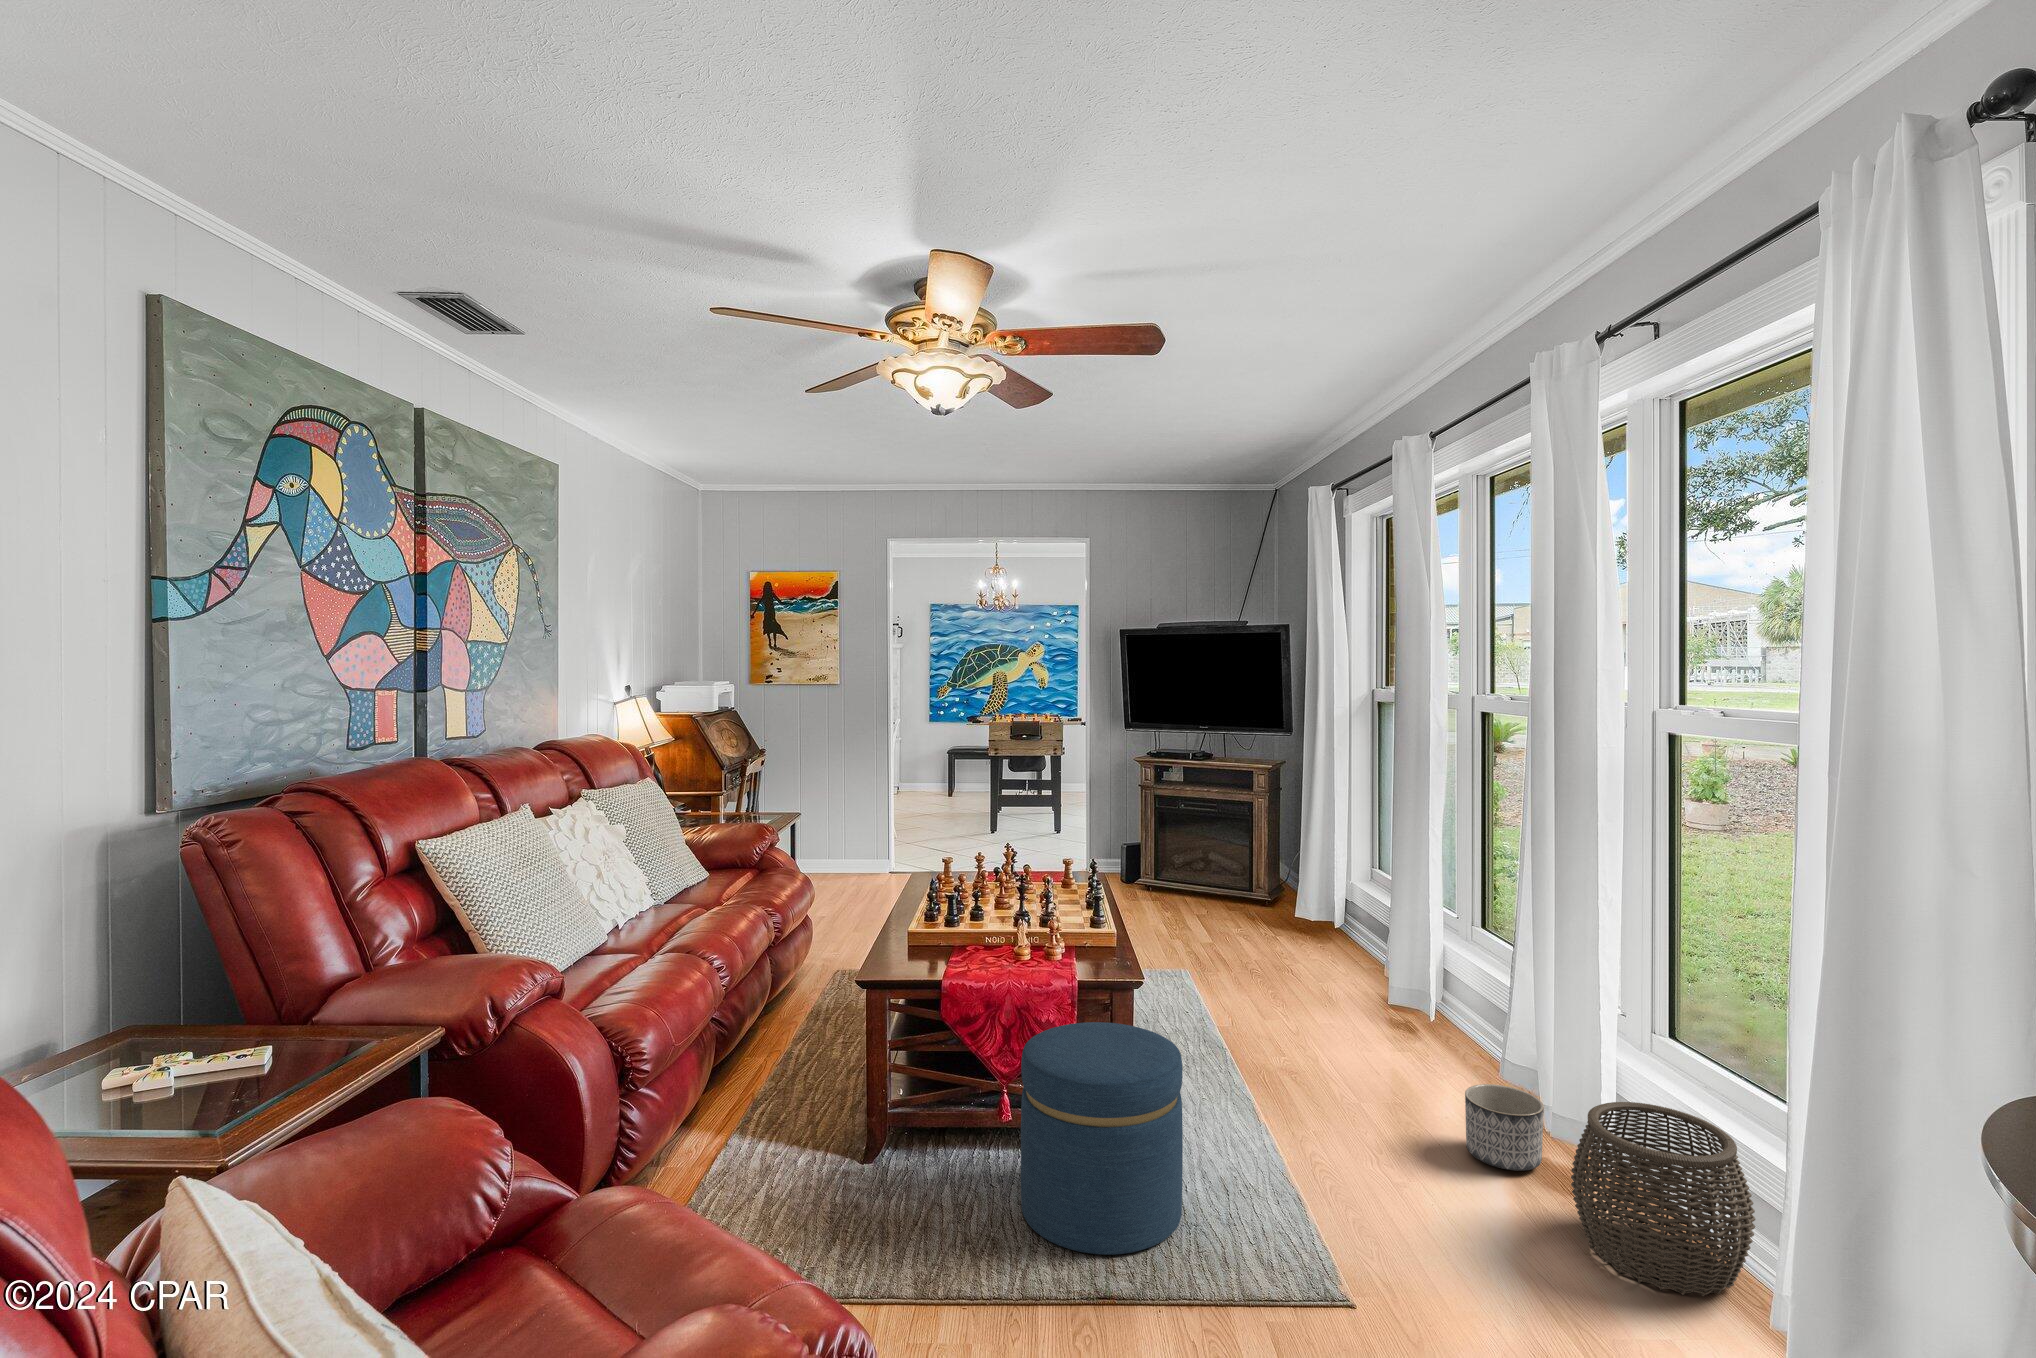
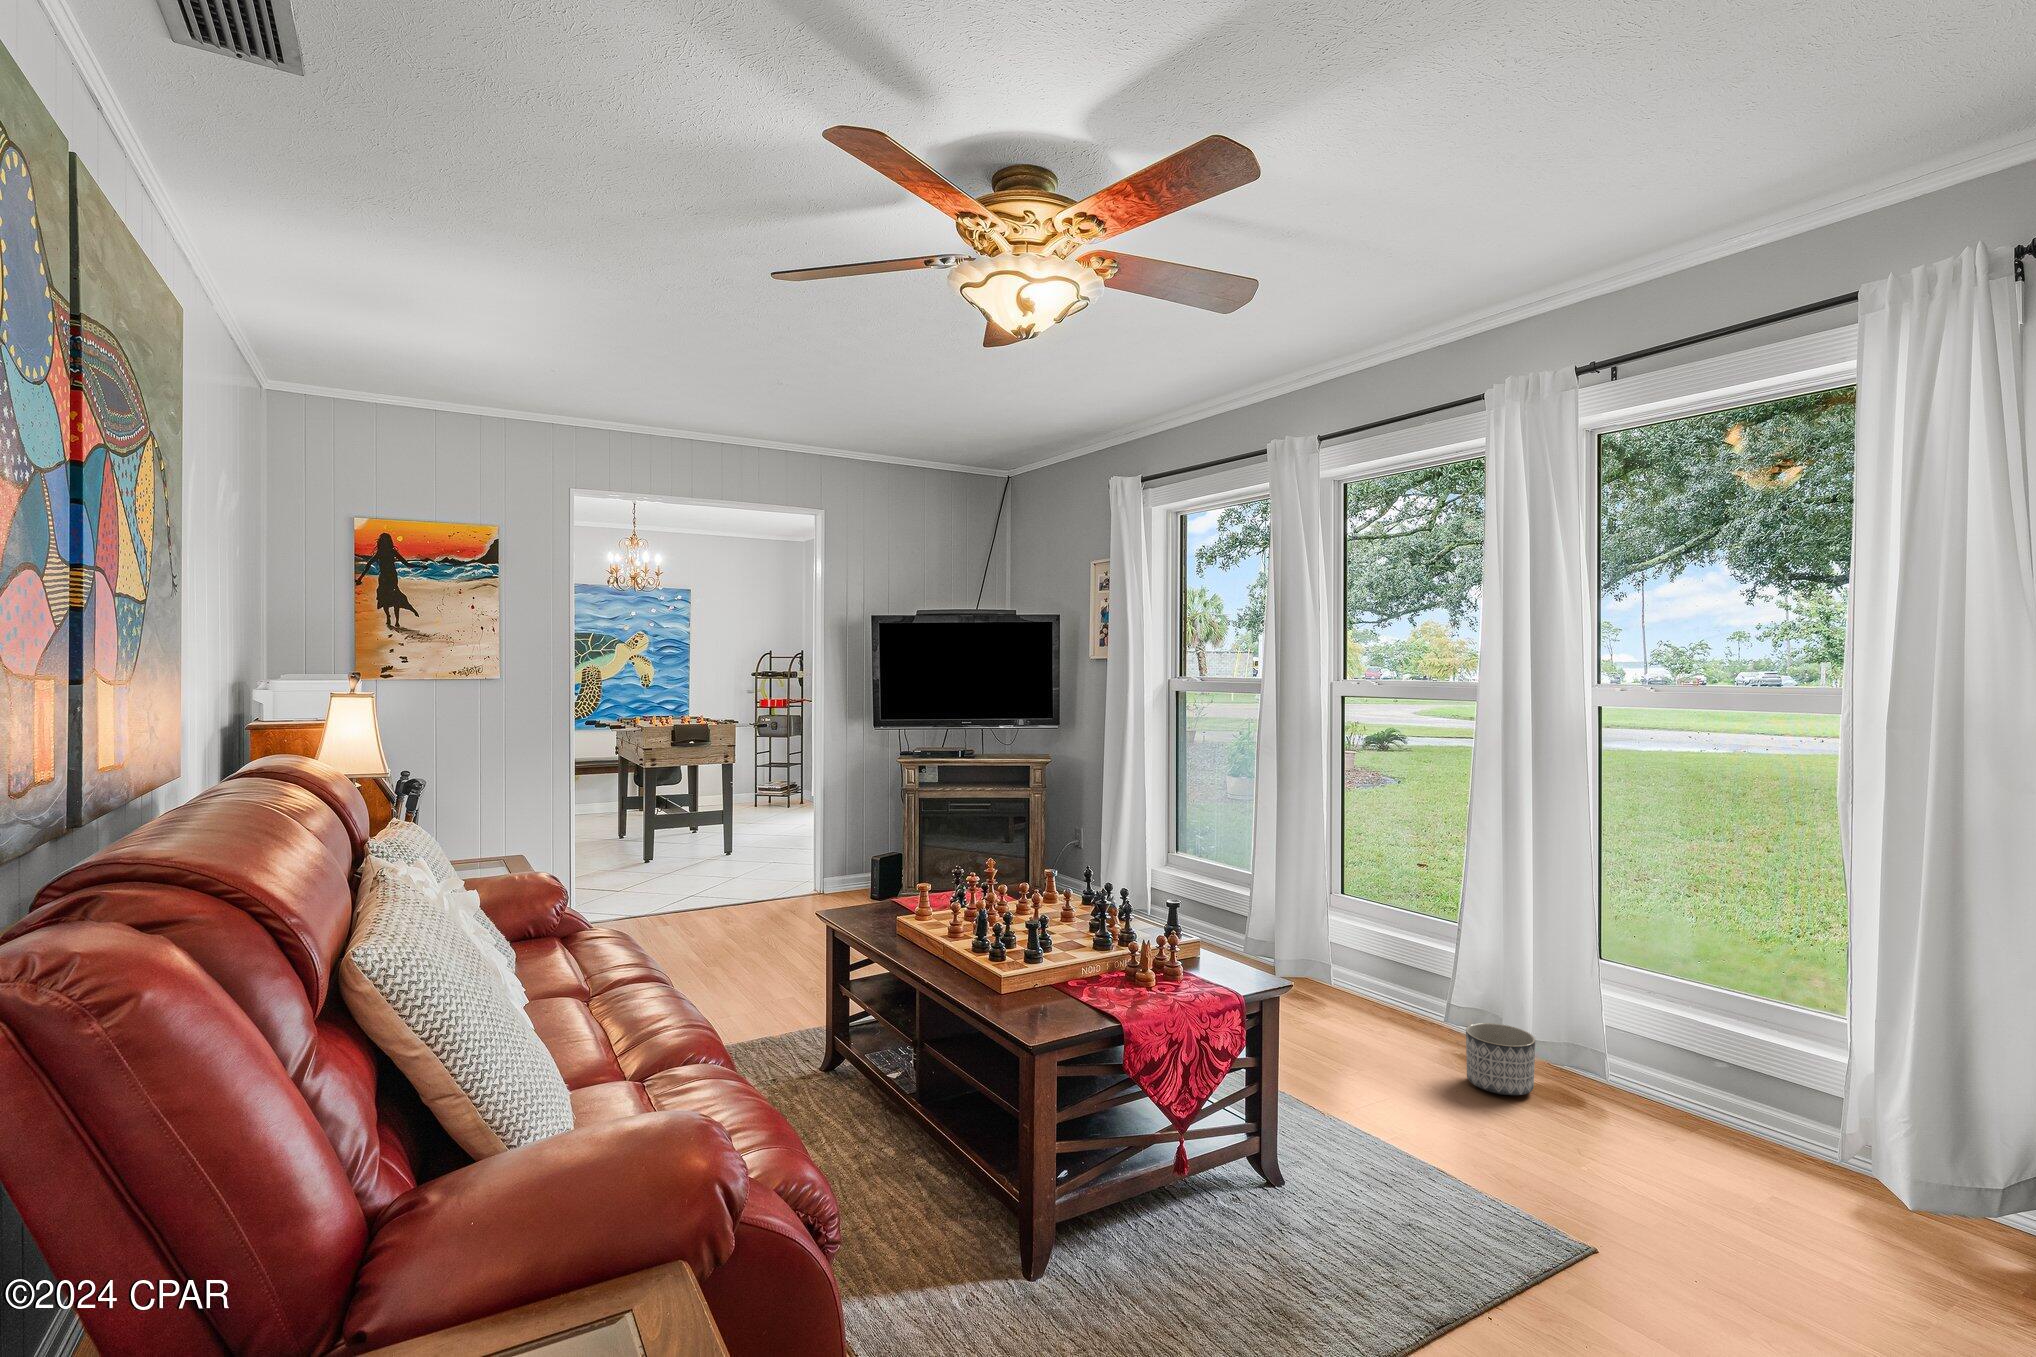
ottoman: present [1021,1022,1183,1255] -> none [1225,1035,1409,1294]
woven basket: present [1571,1102,1755,1296] -> none [1606,1012,1760,1160]

